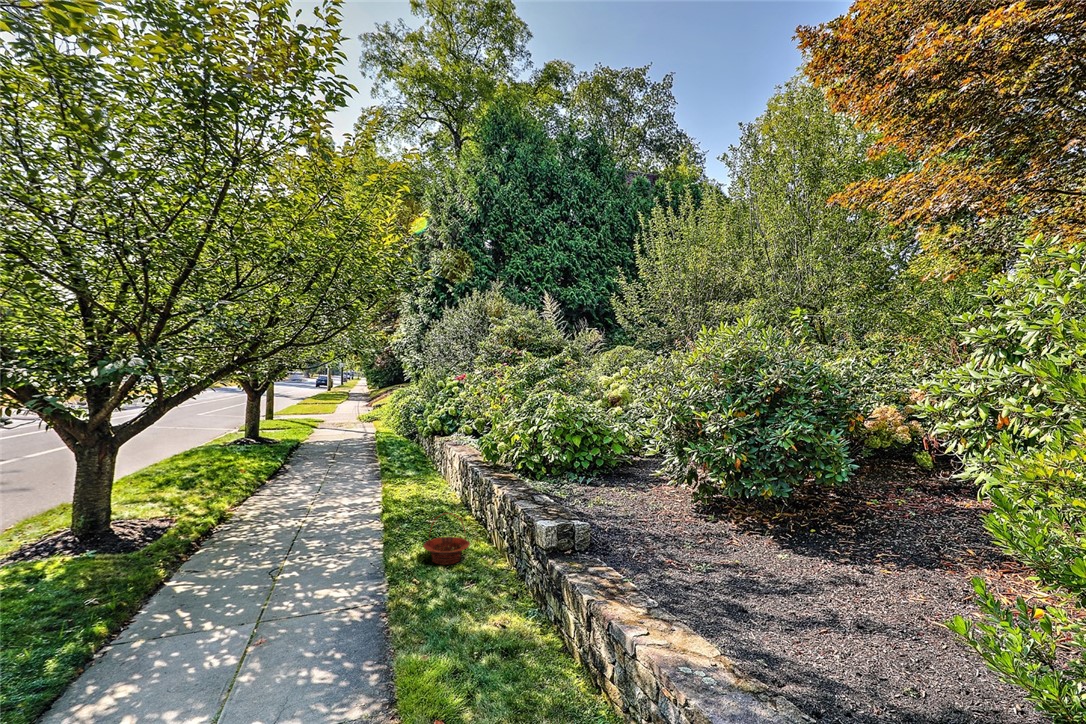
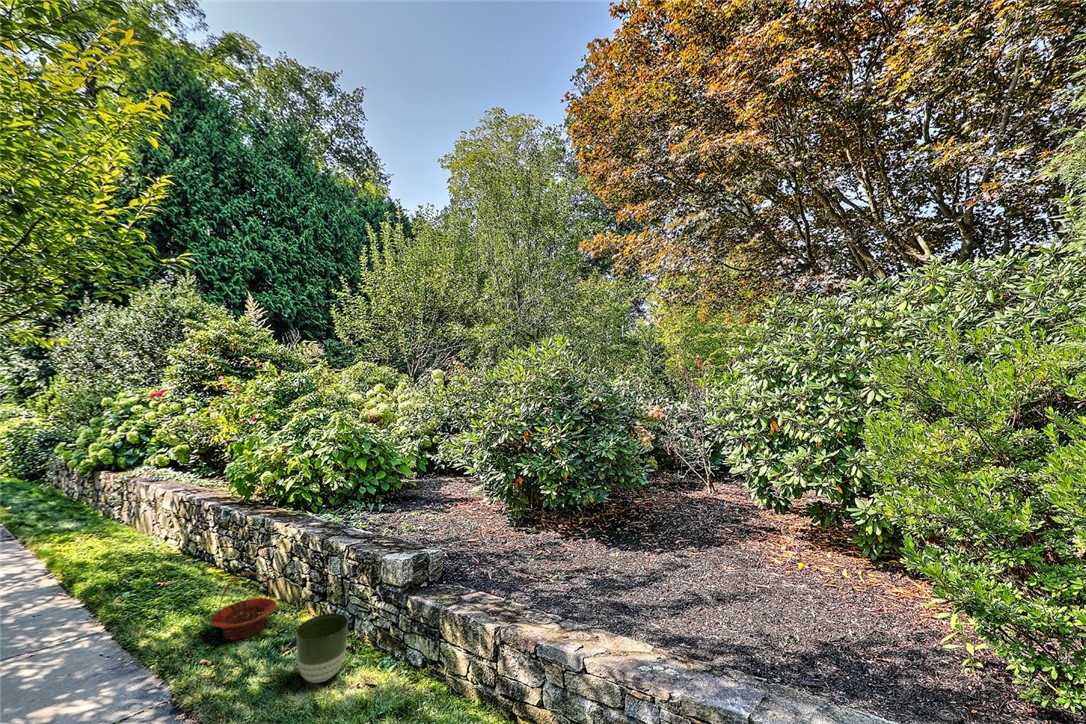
planter: none [445,557,487,614] -> present [296,613,348,683]

